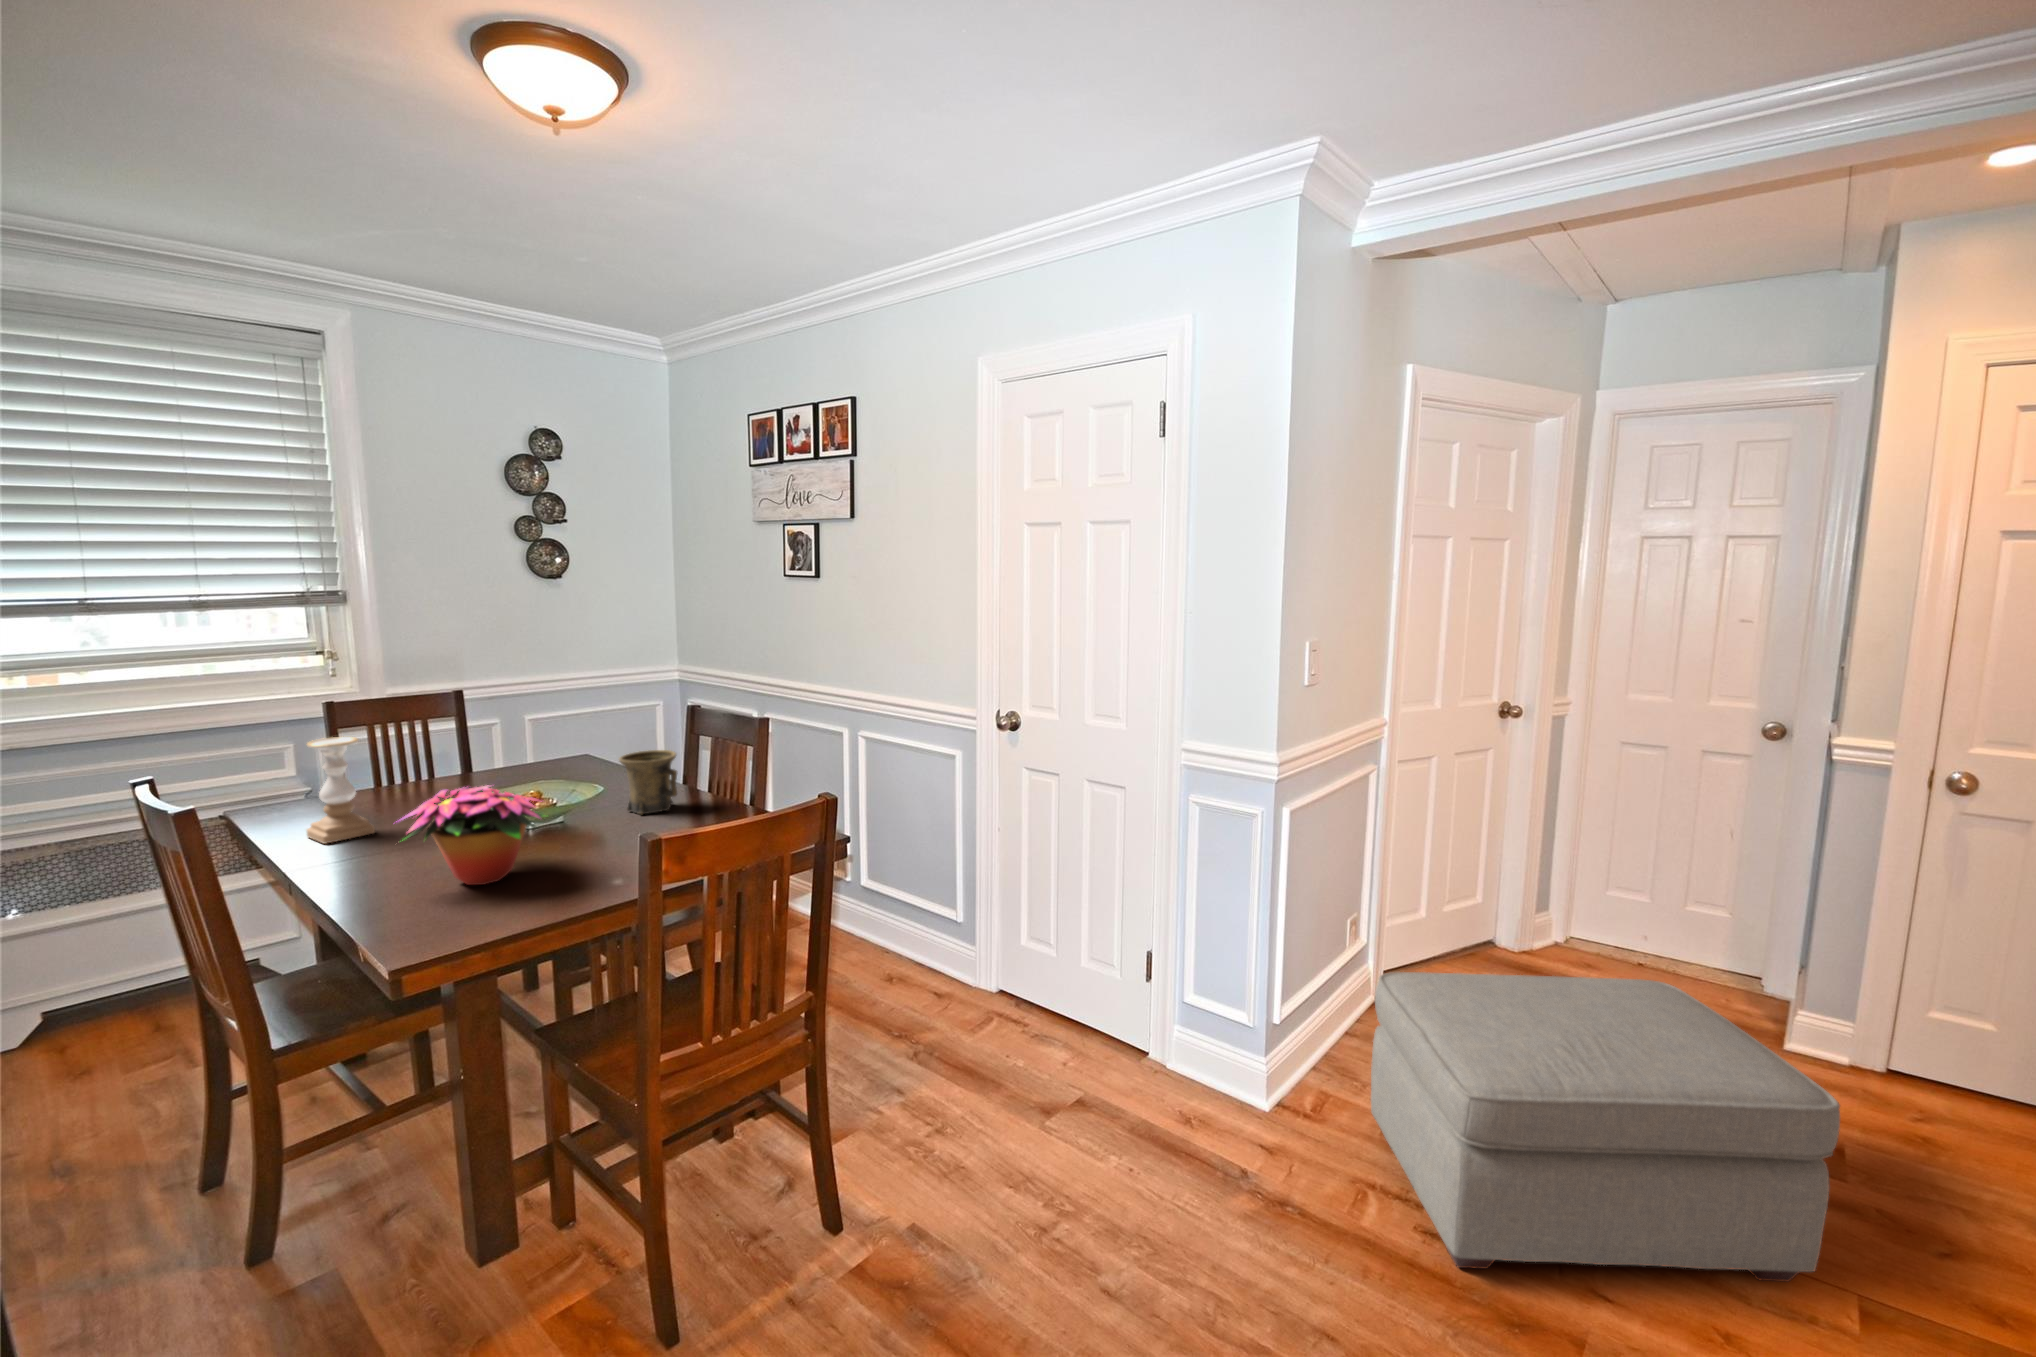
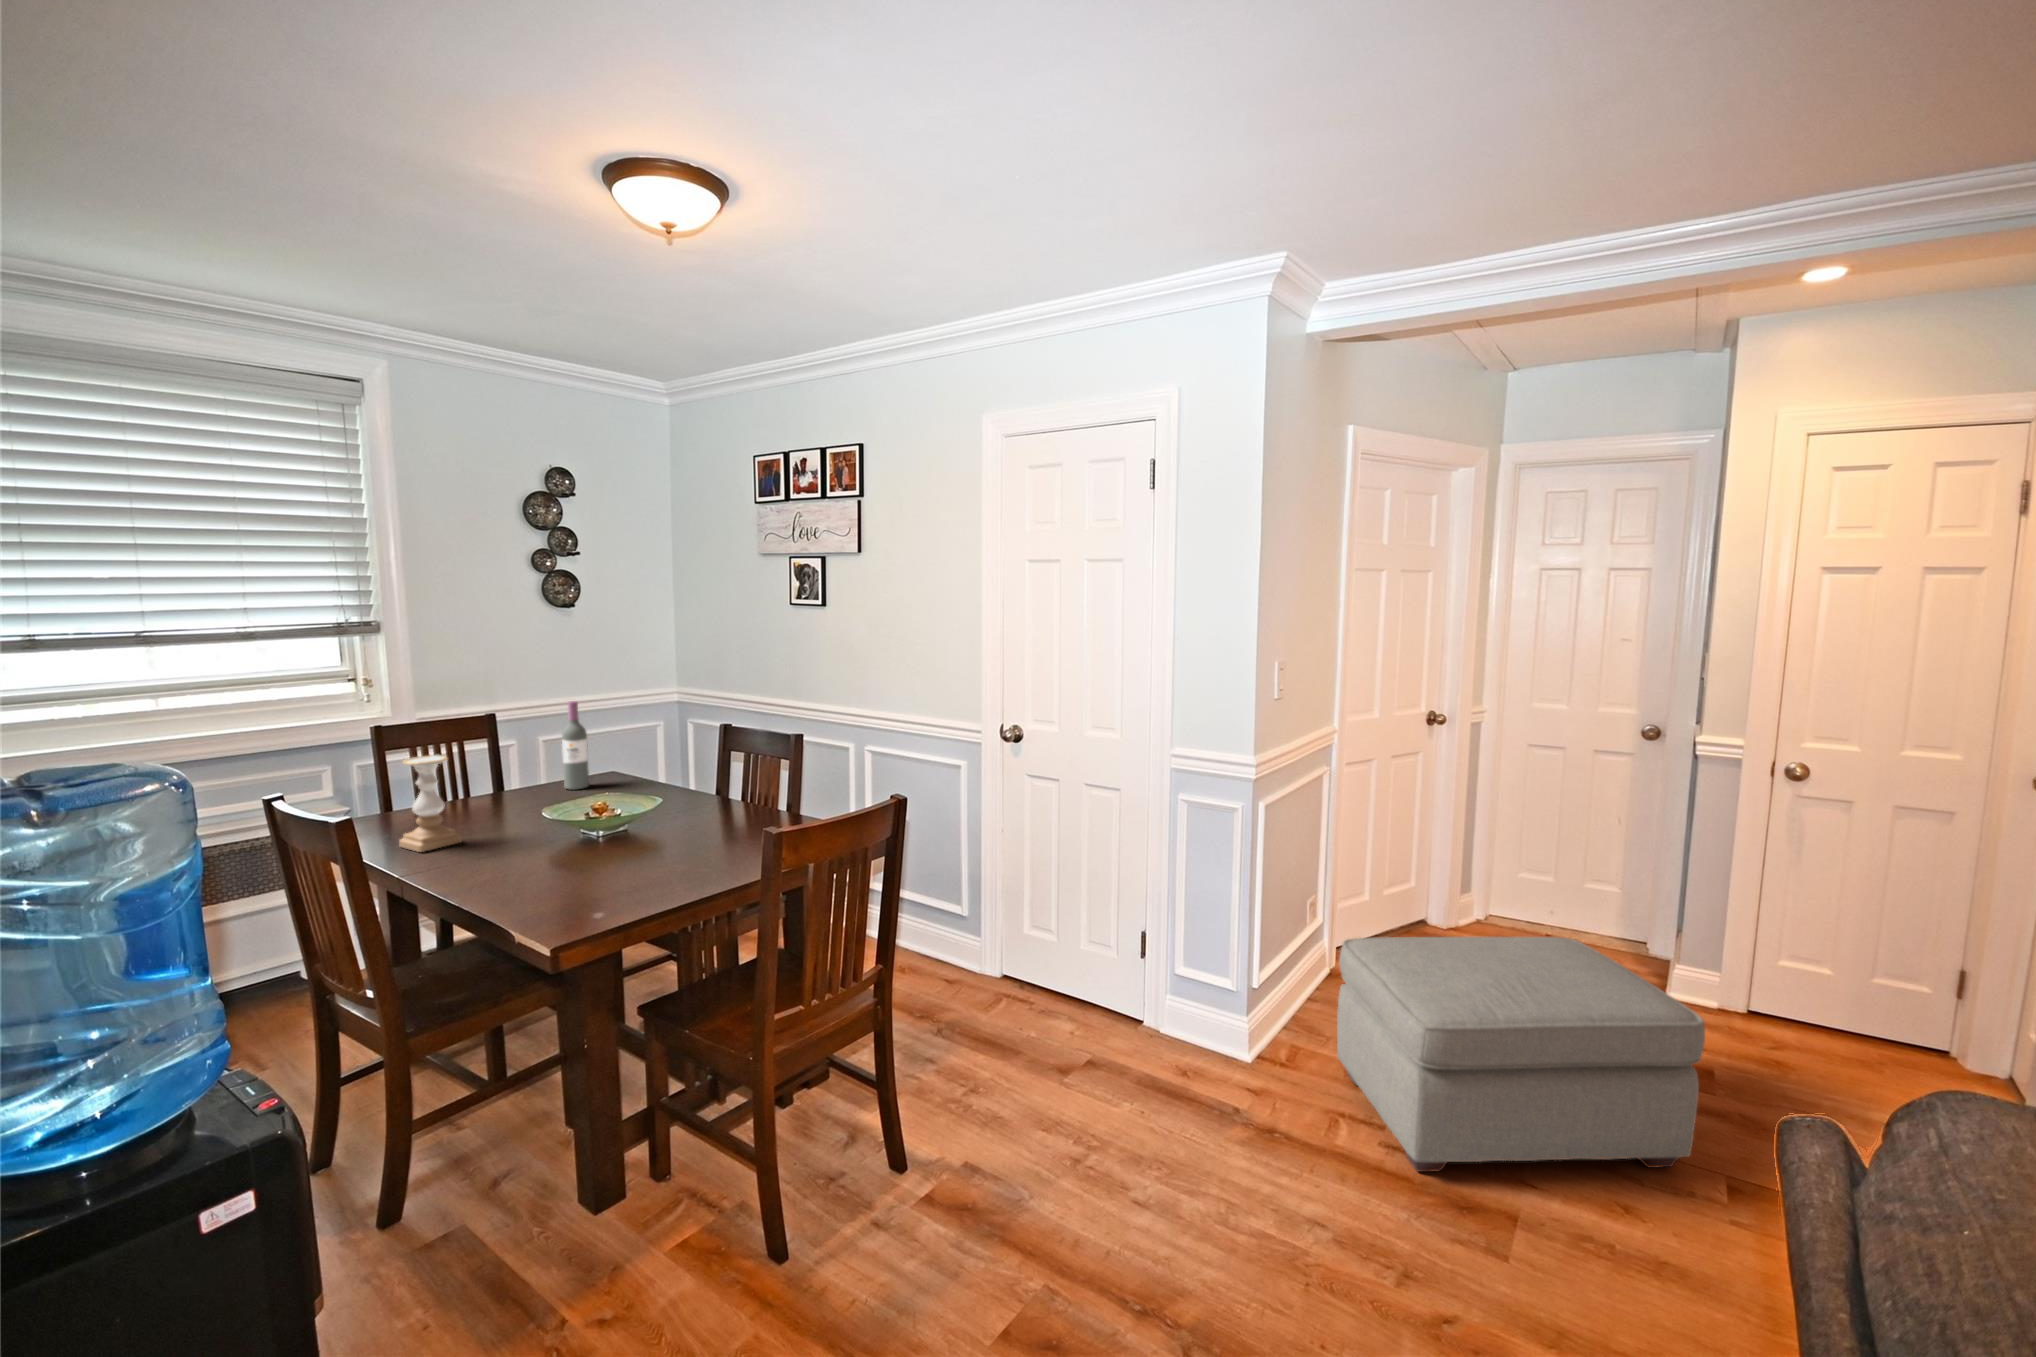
wine bottle: none [514,678,545,775] -> present [562,701,589,789]
mug: present [619,750,677,814] -> none [679,763,733,821]
flower arrangement: present [396,785,544,885] -> none [510,792,649,882]

